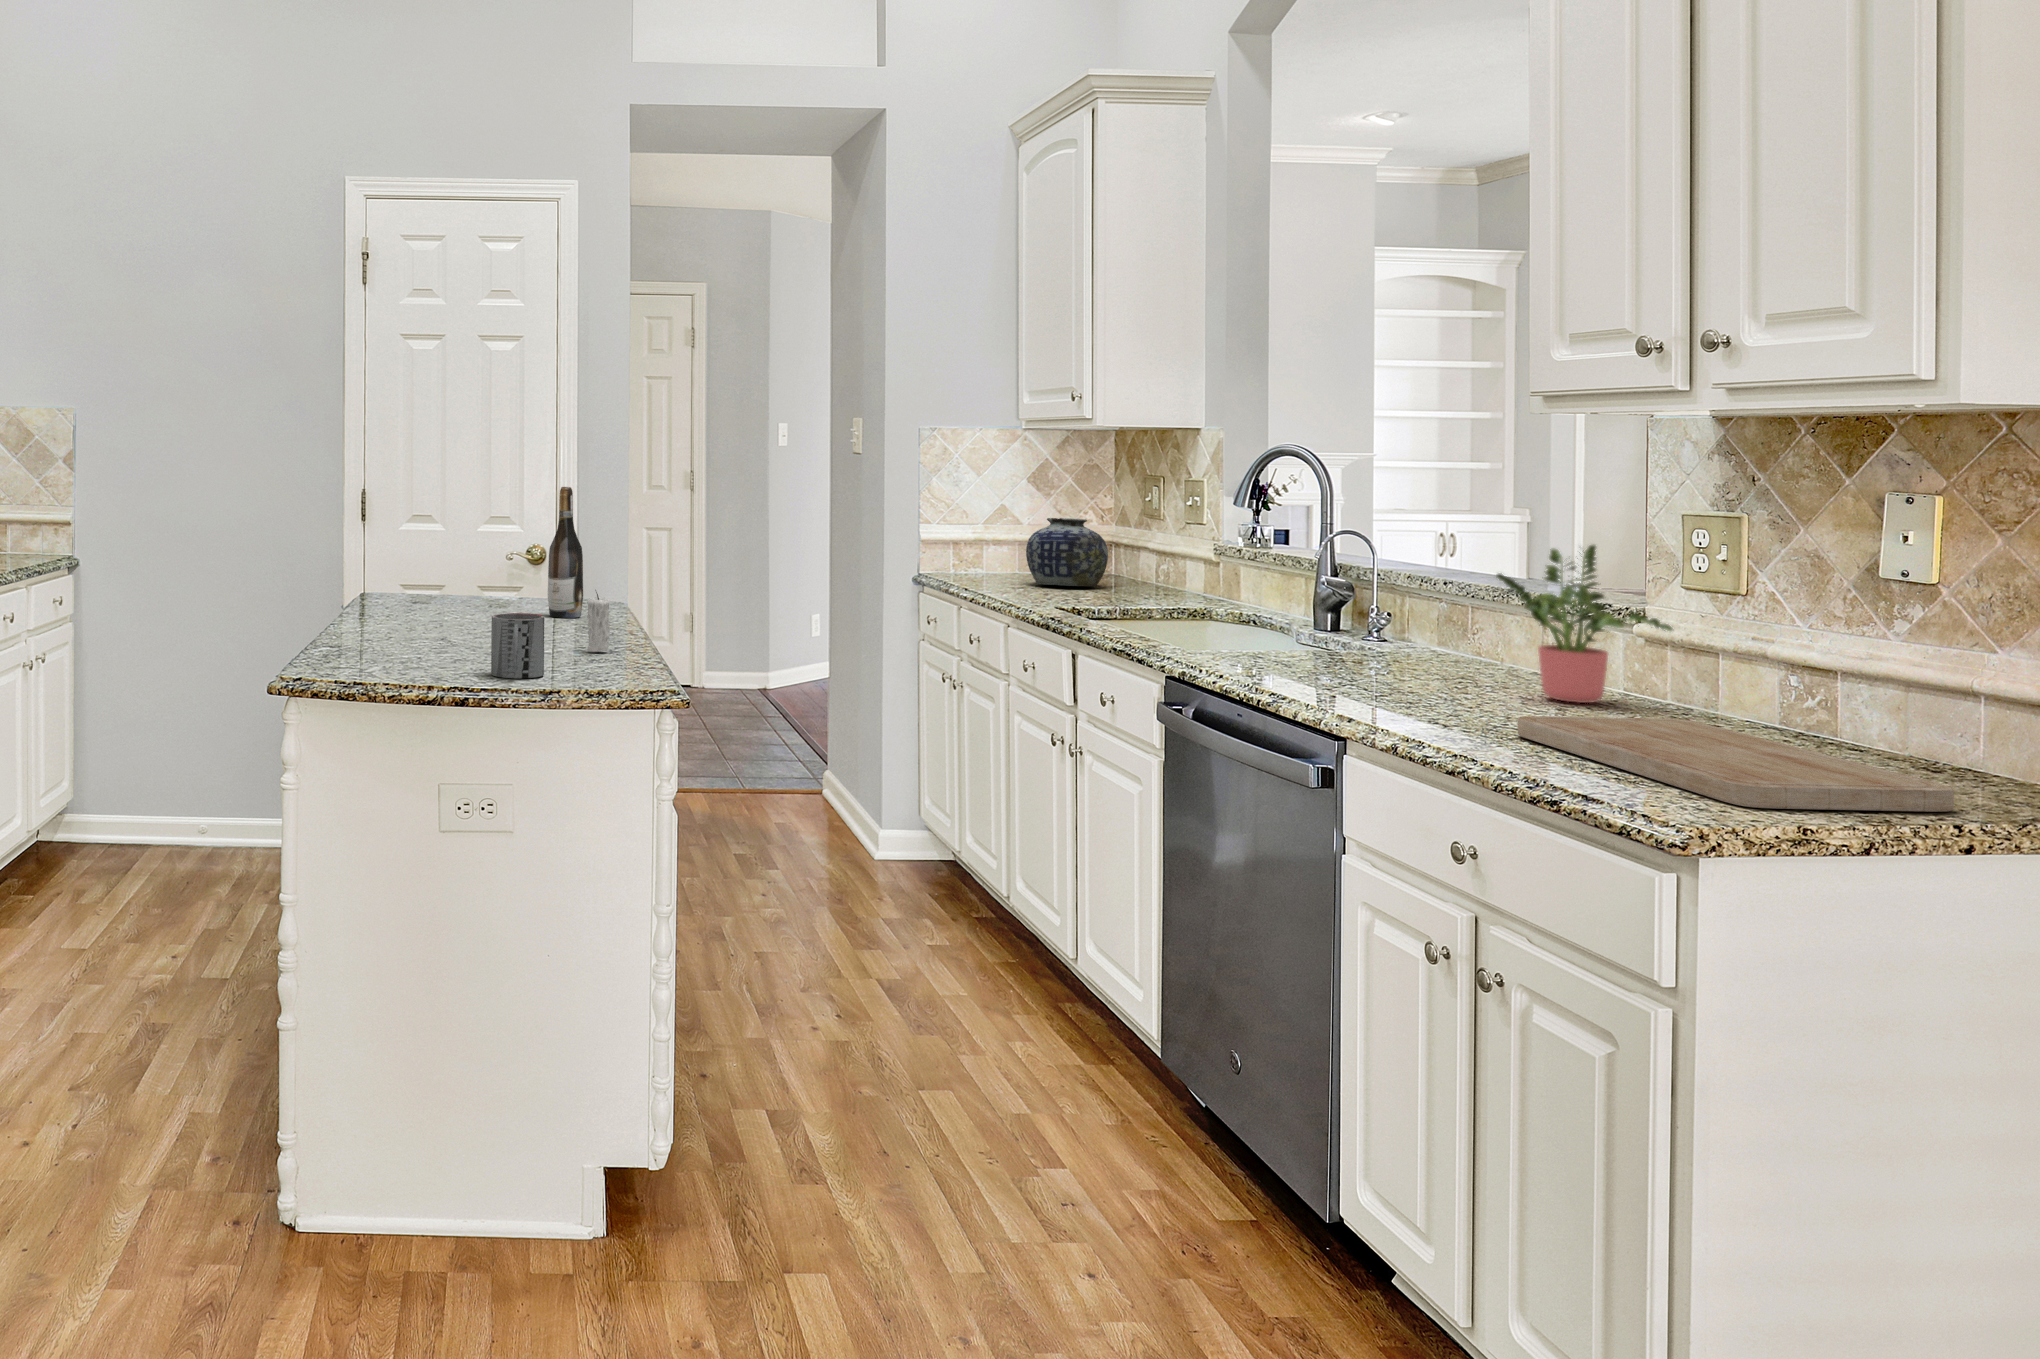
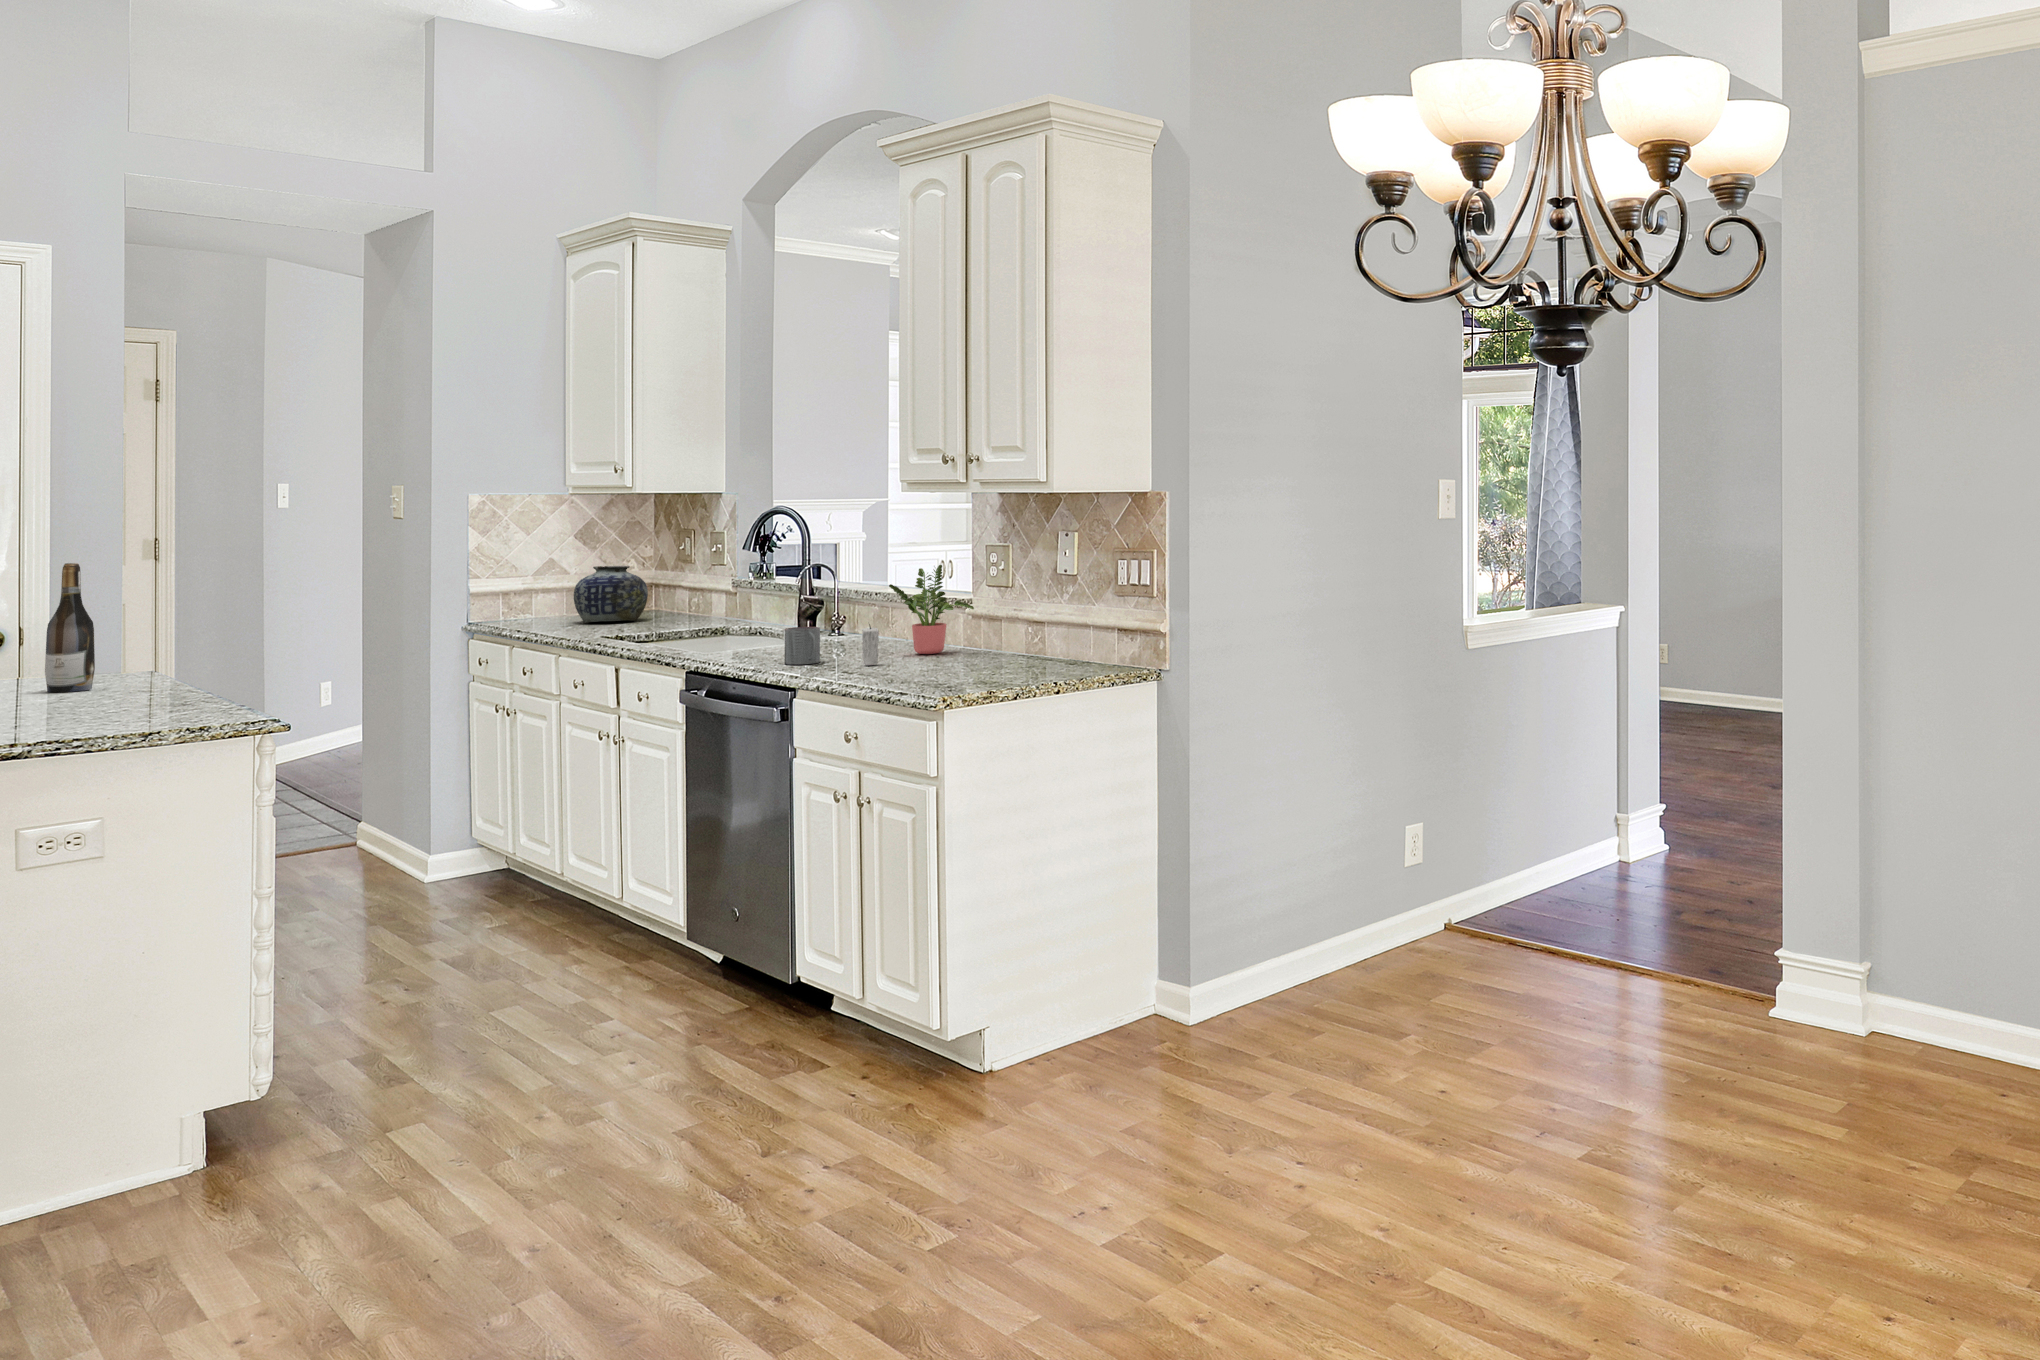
candle: present [587,592,610,652] -> present [862,624,879,666]
mug: present [491,613,544,678] -> present [785,627,820,665]
cutting board: present [1518,716,1954,812] -> none [887,653,1050,684]

